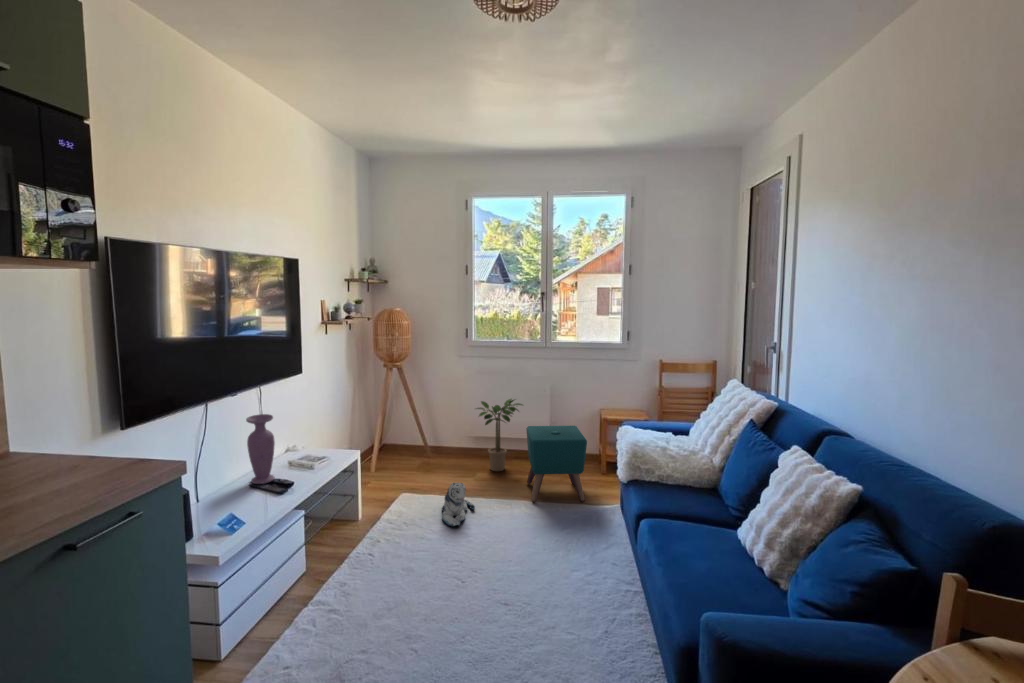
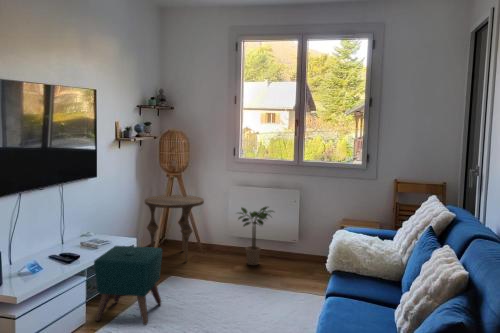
side table: none [358,389,433,473] -> present [145,195,204,262]
vase: present [246,414,275,484] -> none [48,205,68,256]
ottoman: present [526,426,587,503] -> present [94,246,163,324]
plush toy: present [442,483,475,527] -> none [195,268,223,302]

